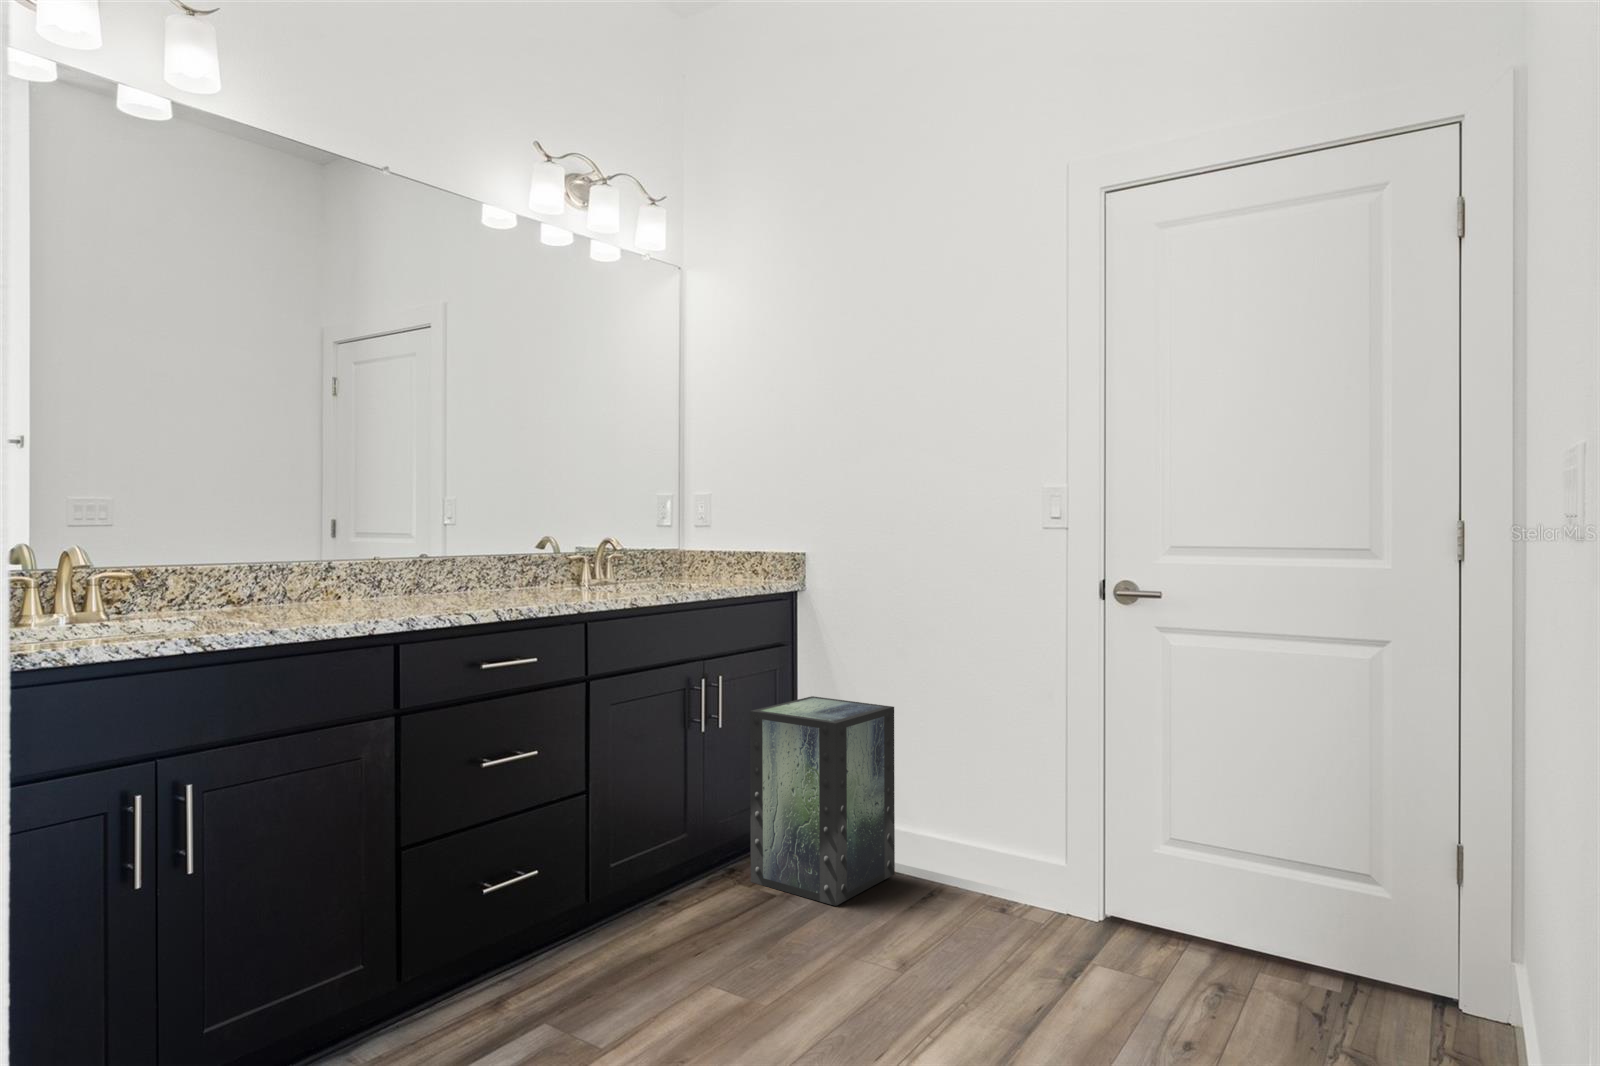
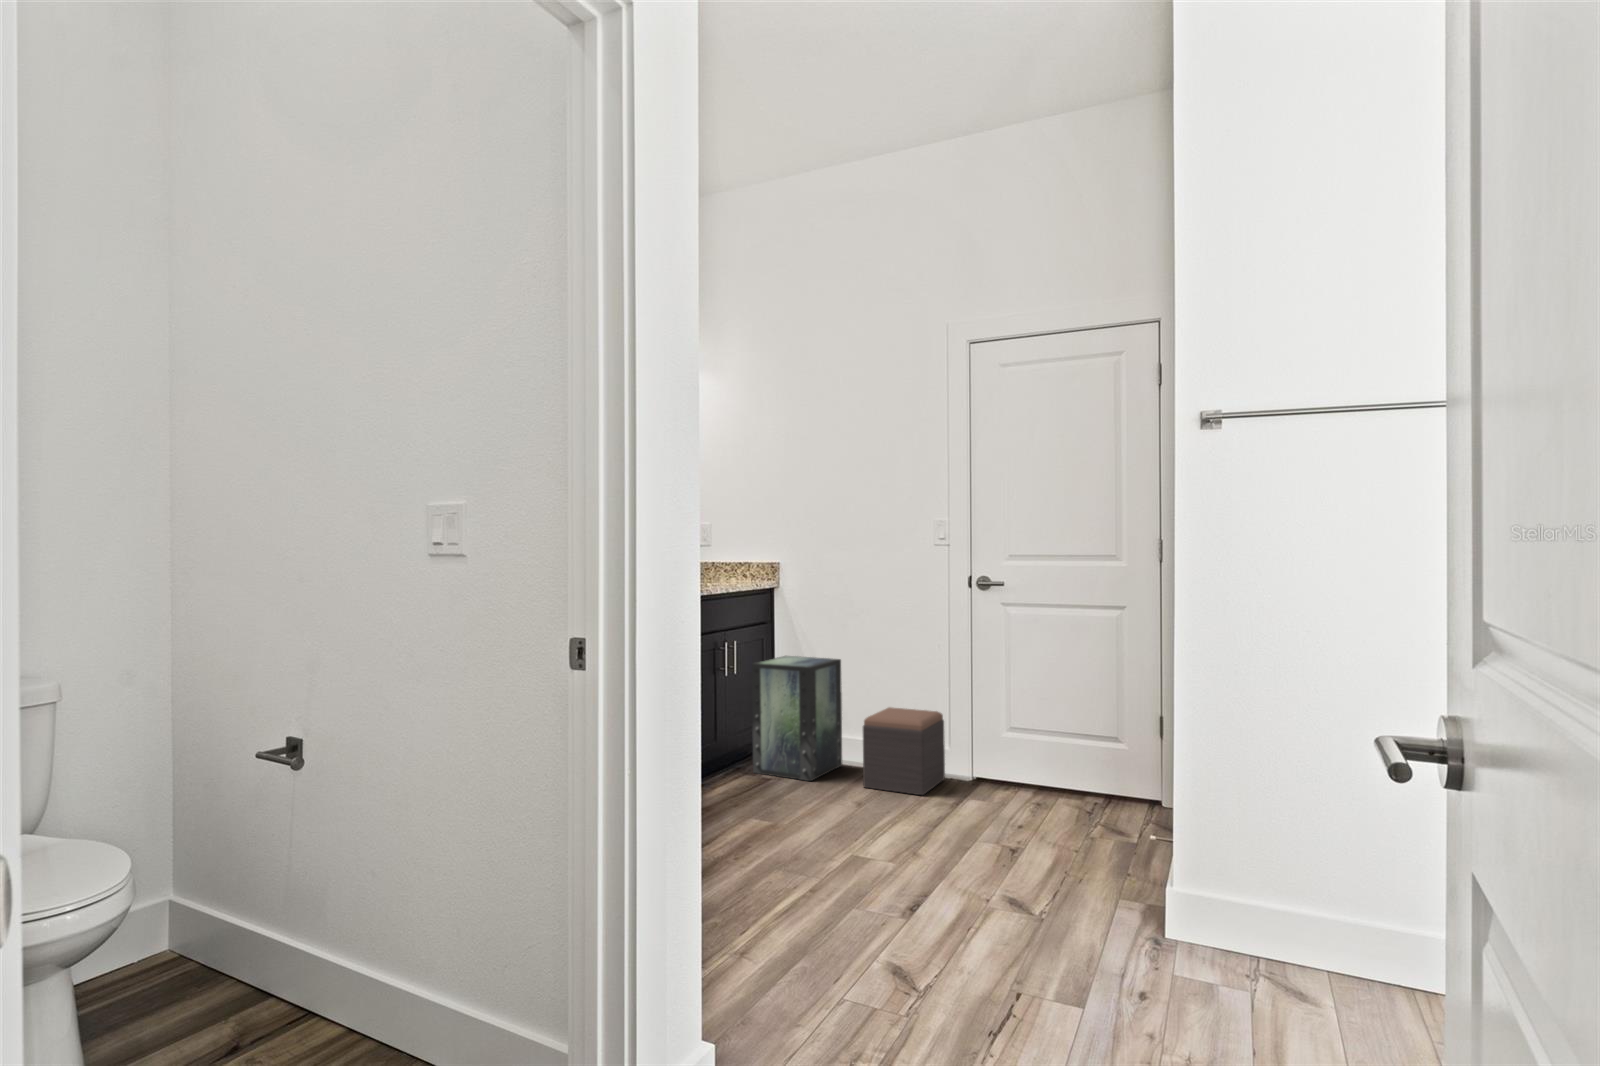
footstool: none [918,790,1058,951] -> present [863,707,945,795]

